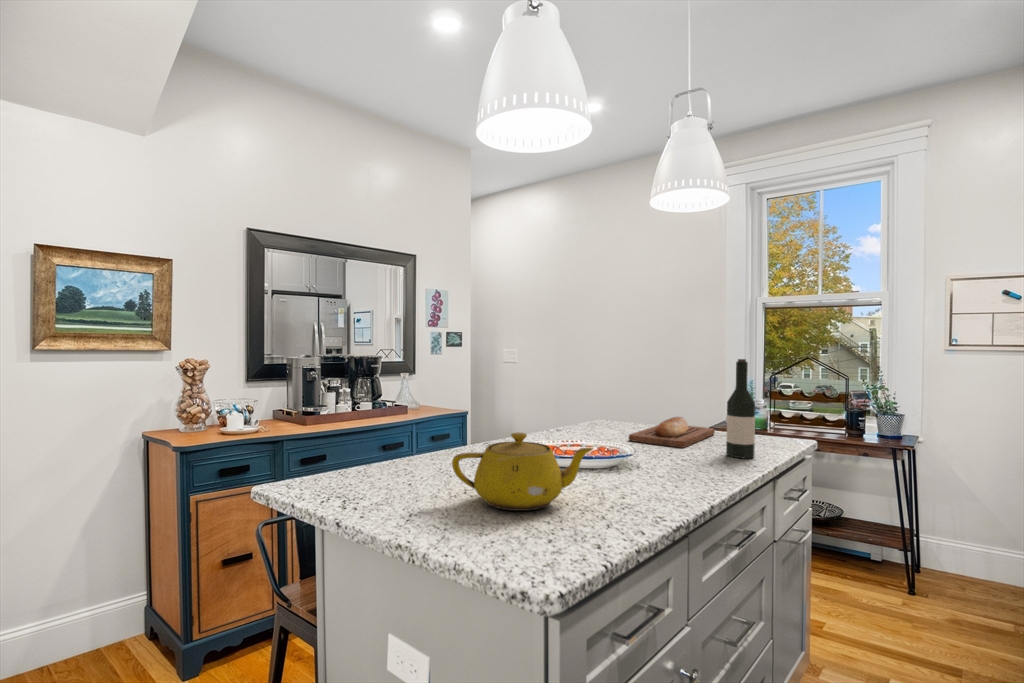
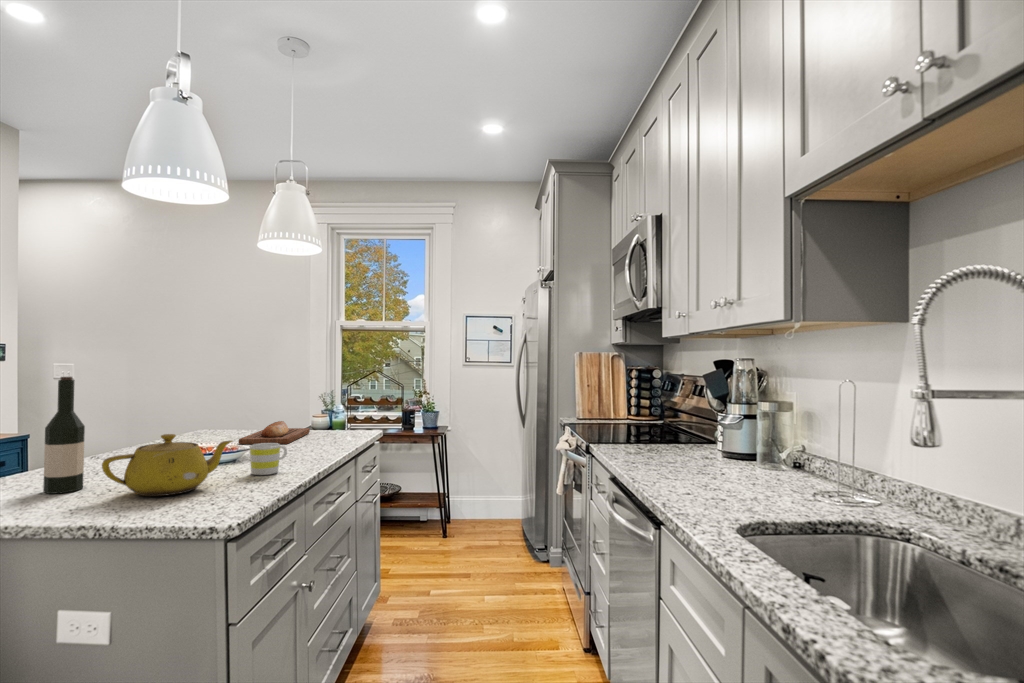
wine bottle: present [726,359,755,458] -> present [43,377,85,494]
mug: none [619,453,668,498] -> present [250,443,287,475]

